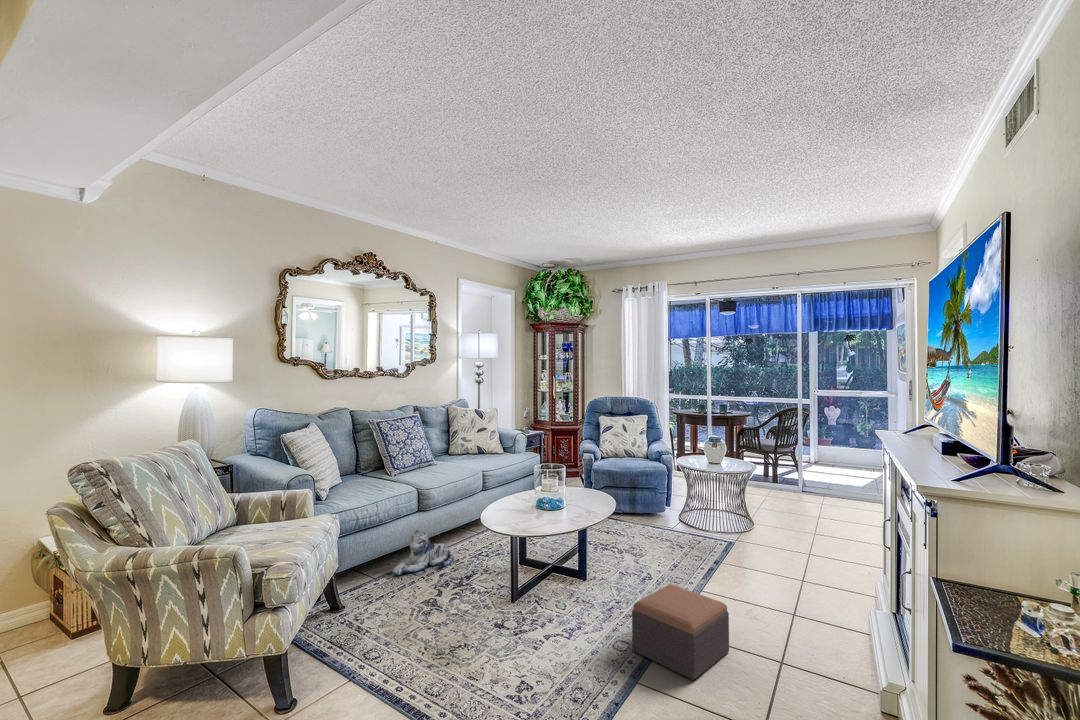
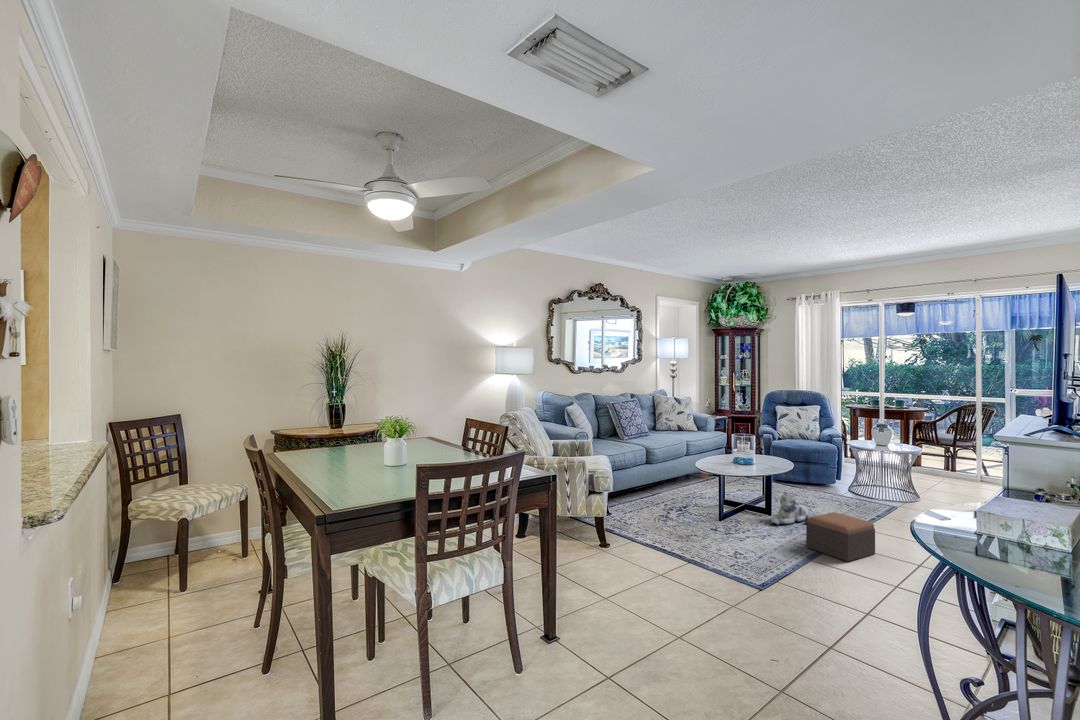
plush toy: present [392,530,454,575] -> present [771,493,809,525]

